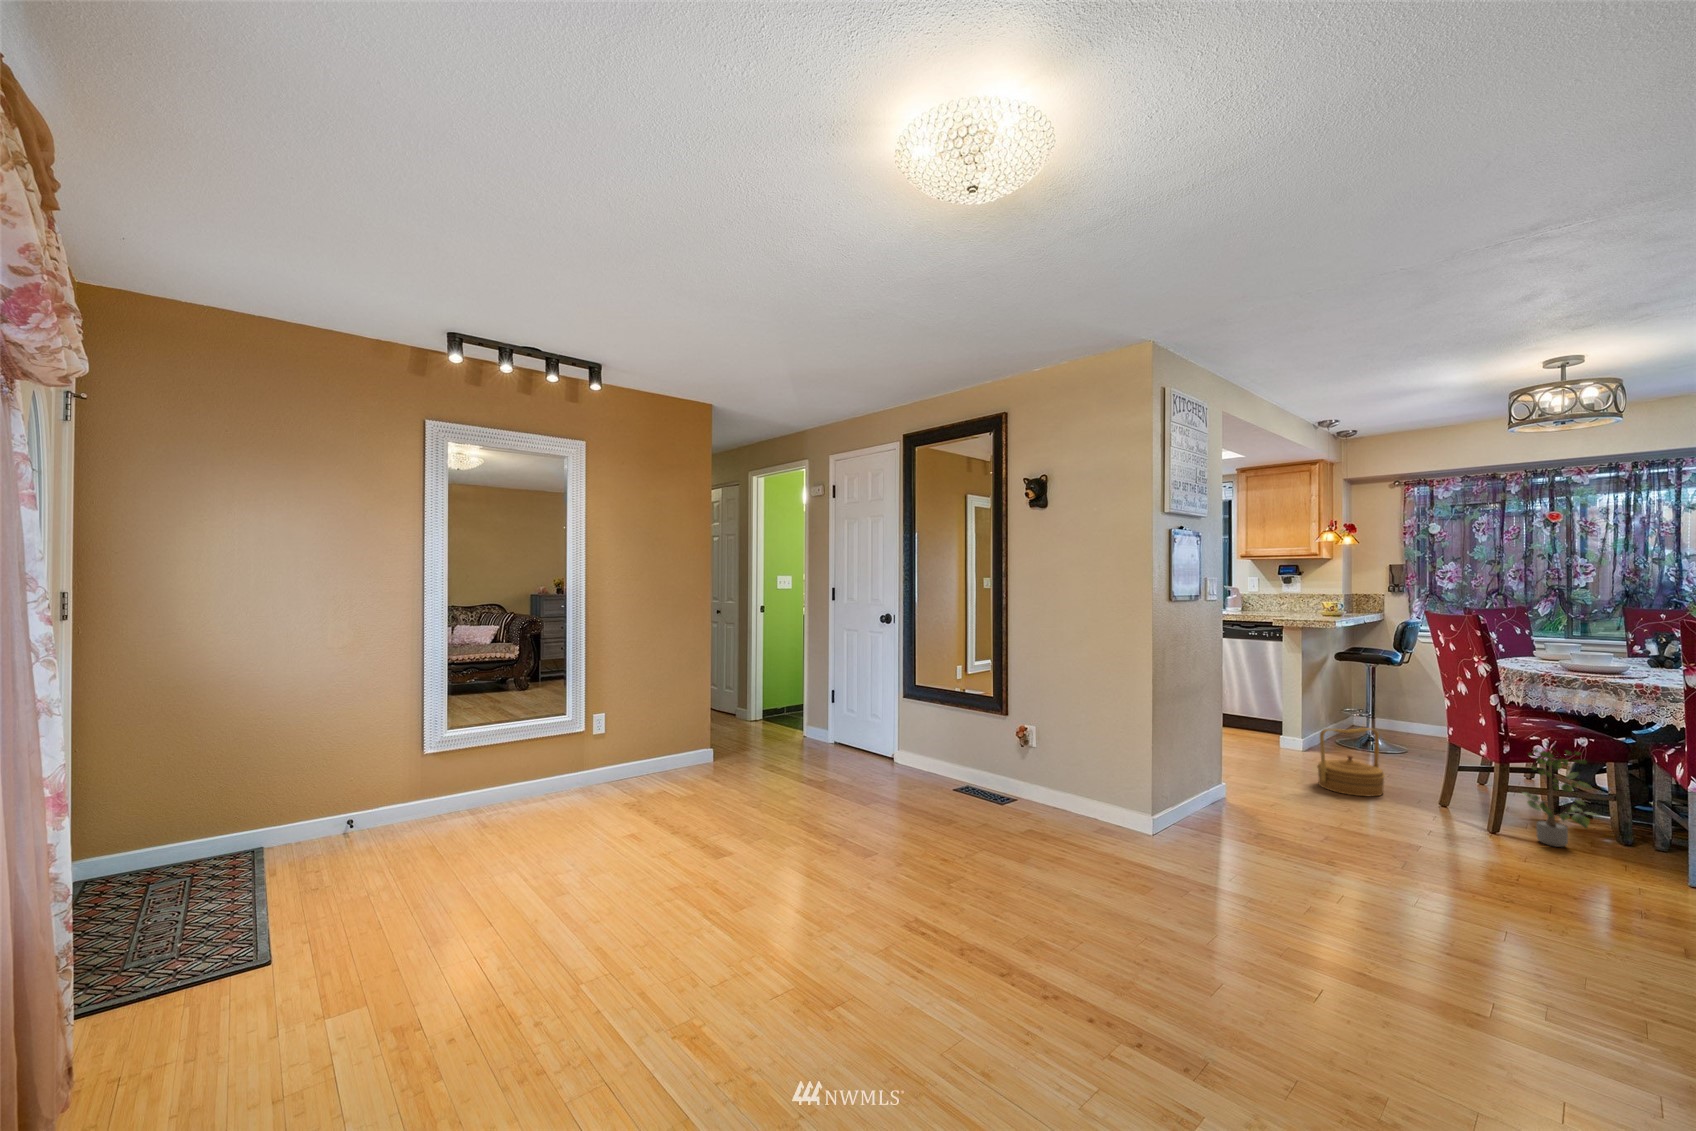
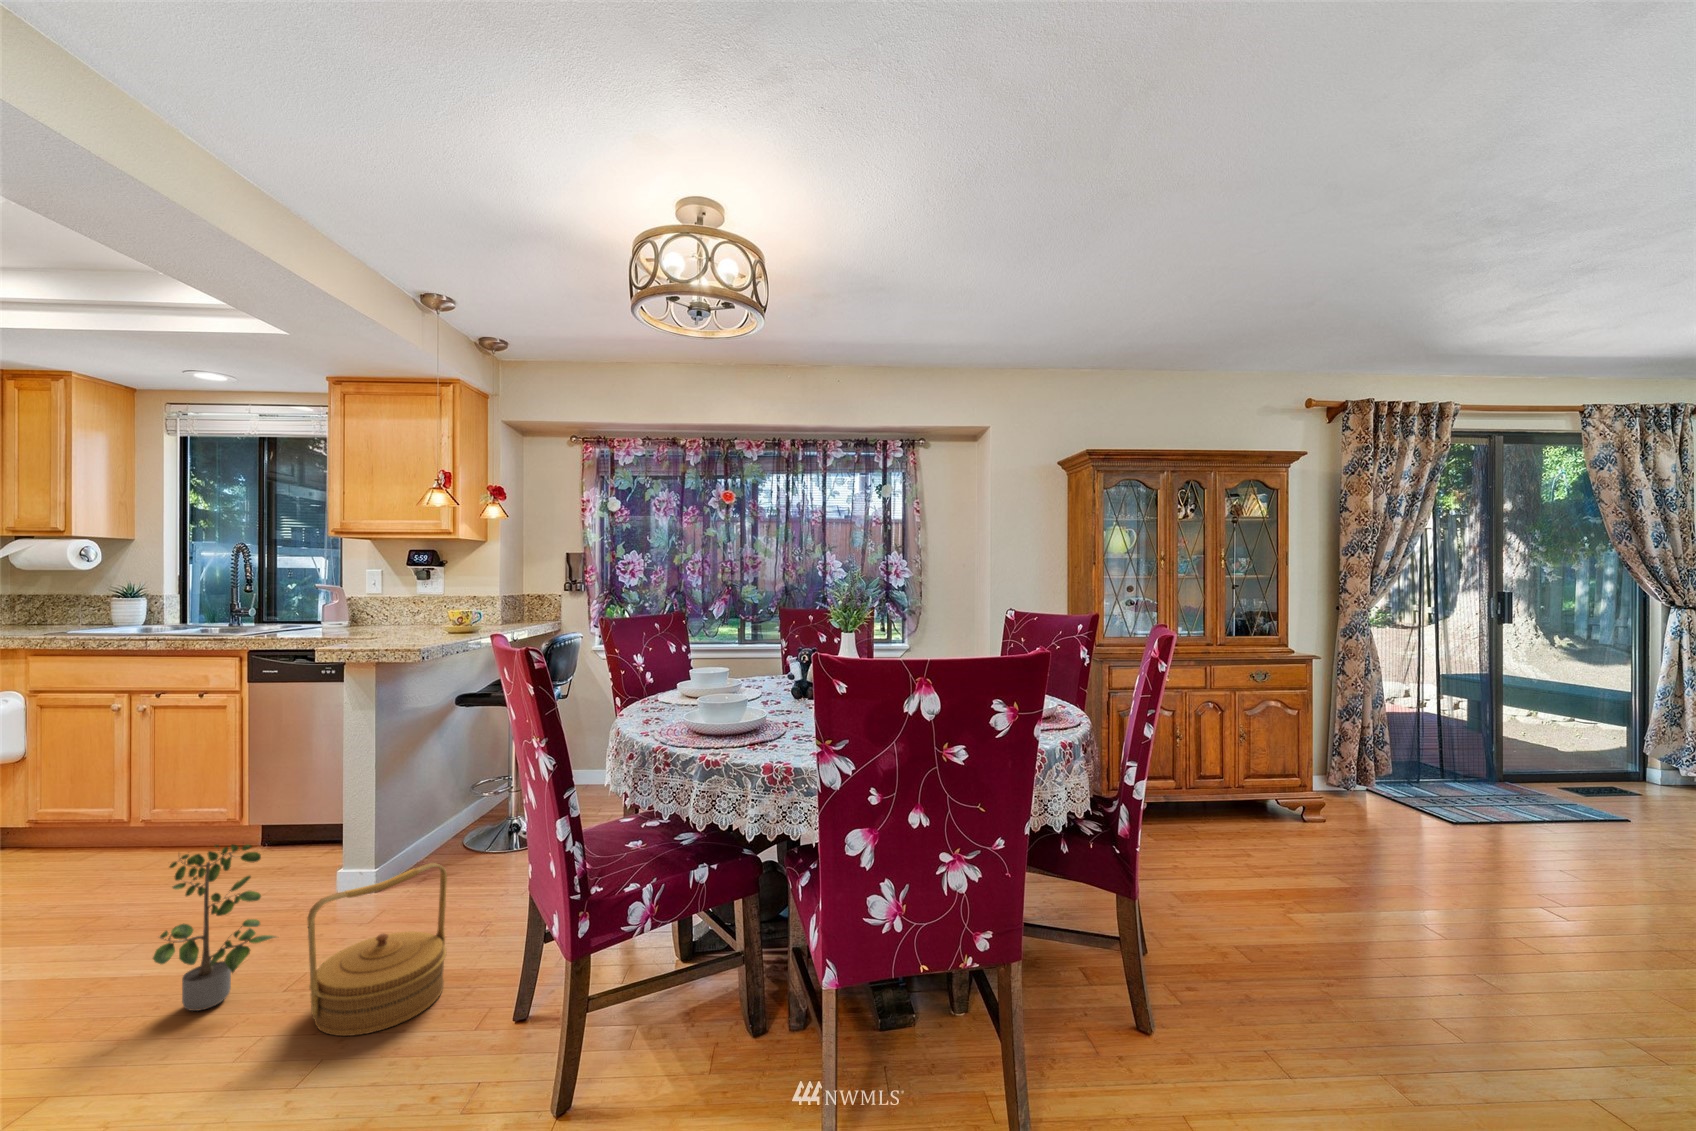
potted plant: present [1522,750,1598,847] -> present [153,844,275,1011]

